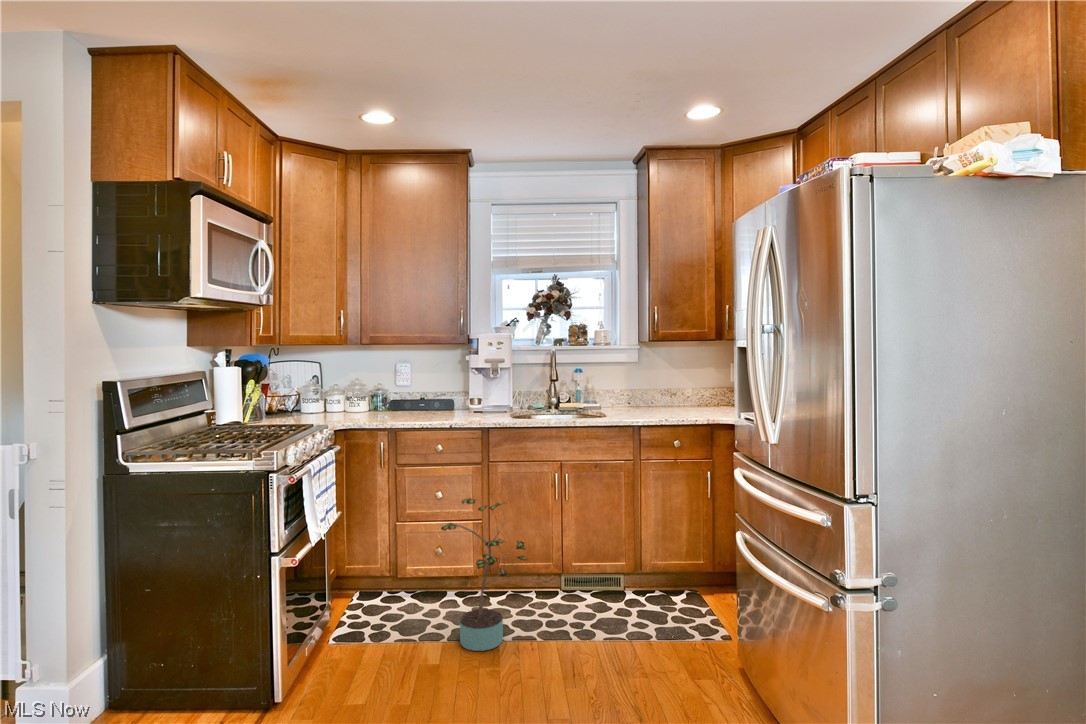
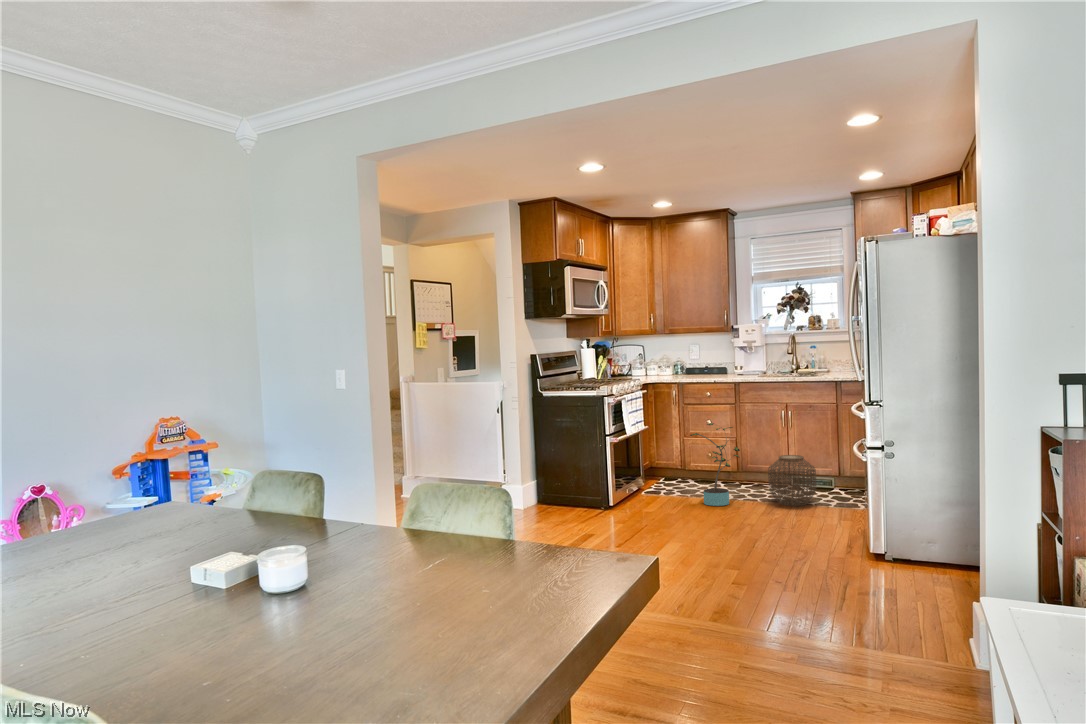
woven basket: none [559,538,631,627] -> present [768,455,816,506]

